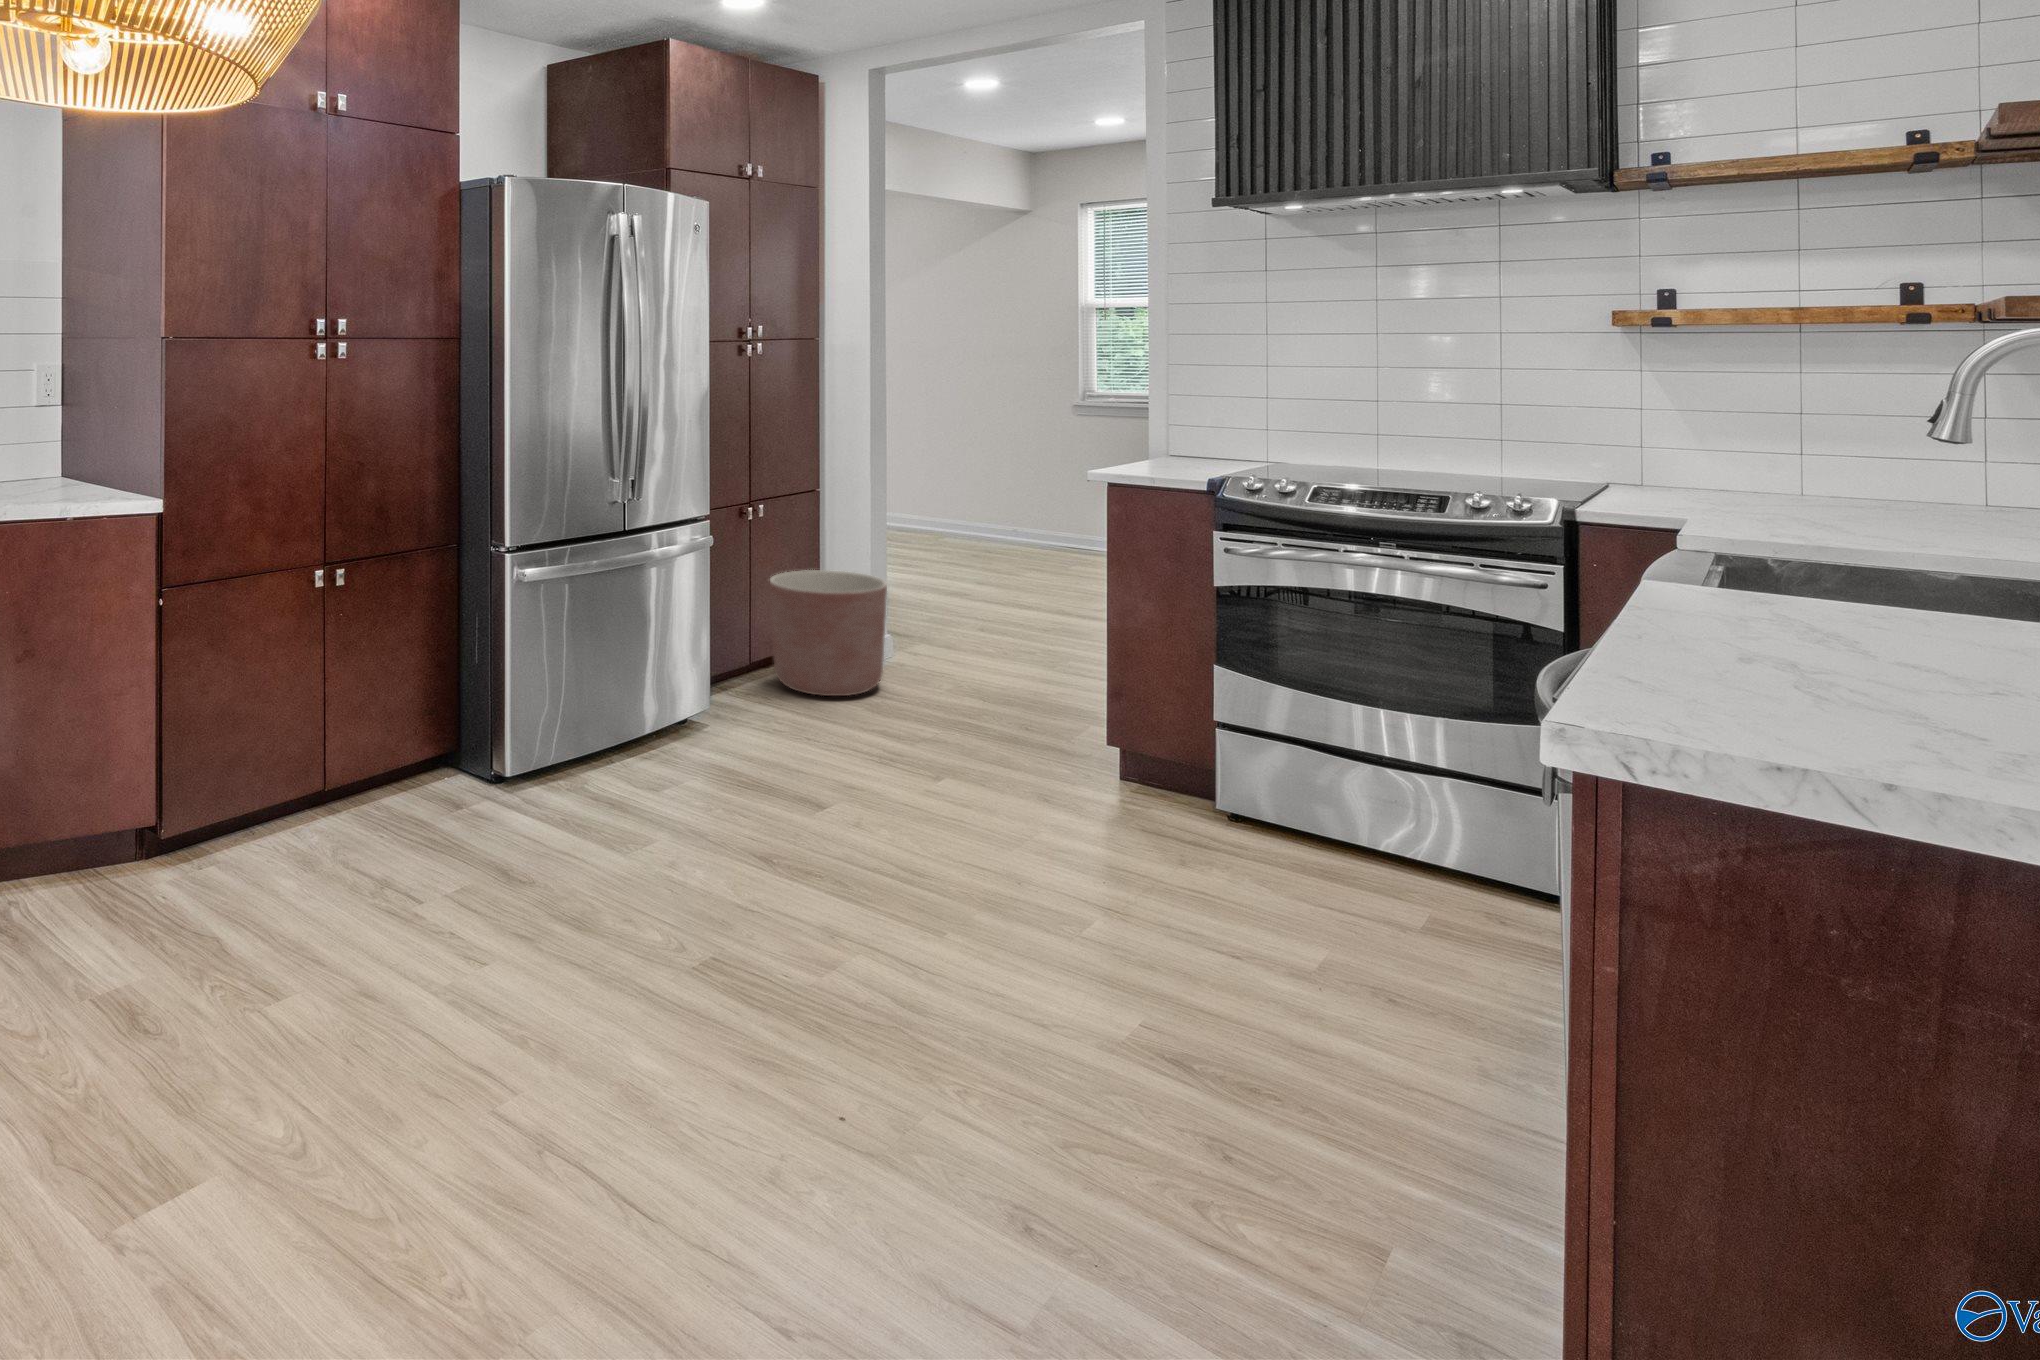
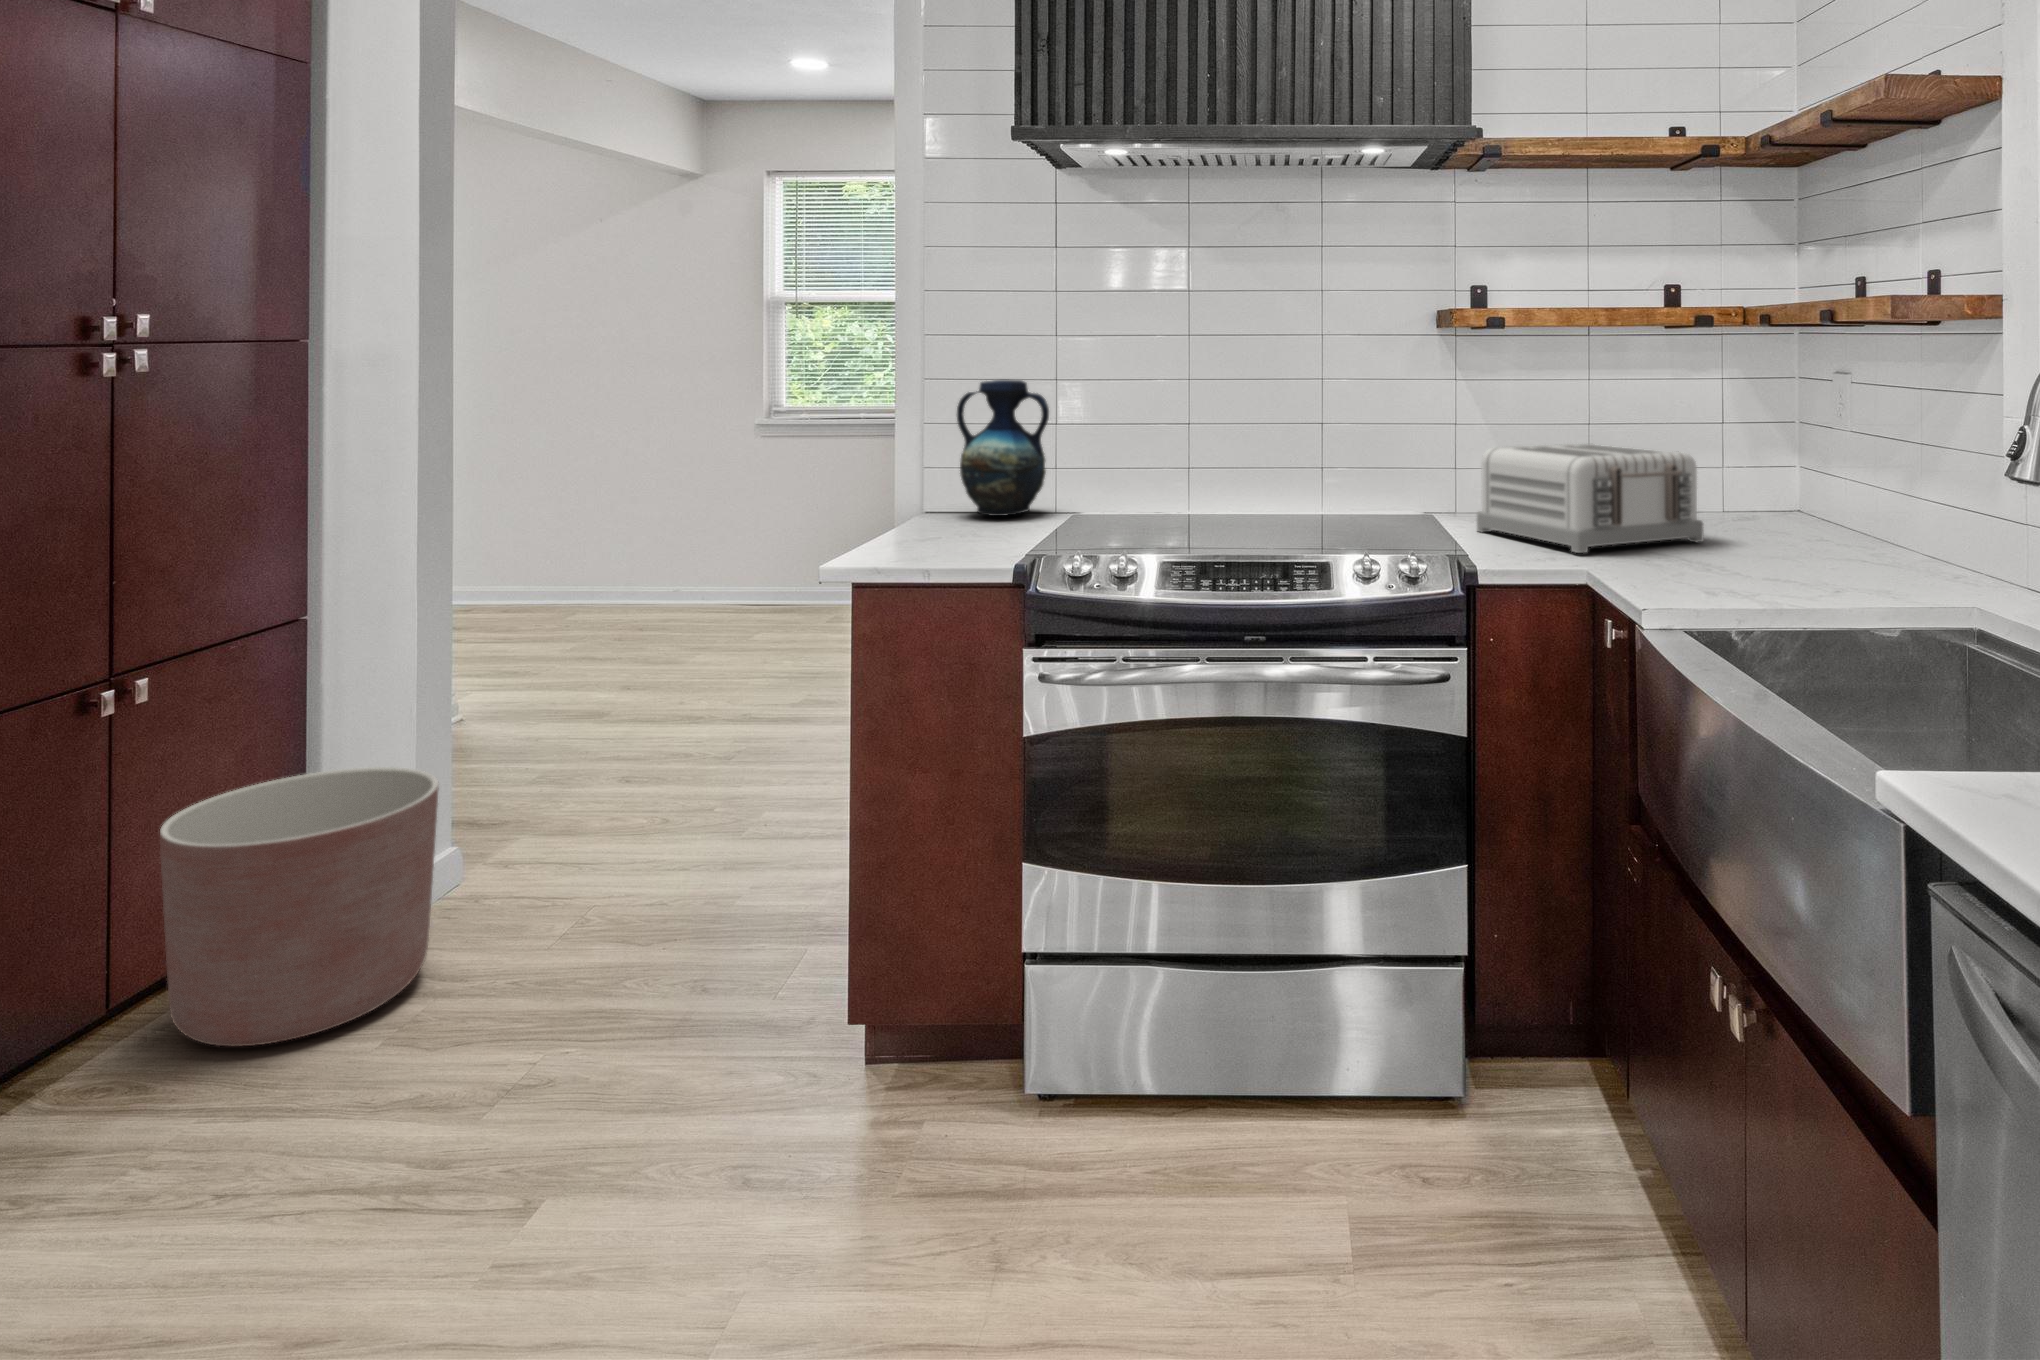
vase: none [1191,365,1259,458] -> present [957,380,1049,516]
toaster: none [1629,425,1870,514] -> present [1477,444,1704,553]

